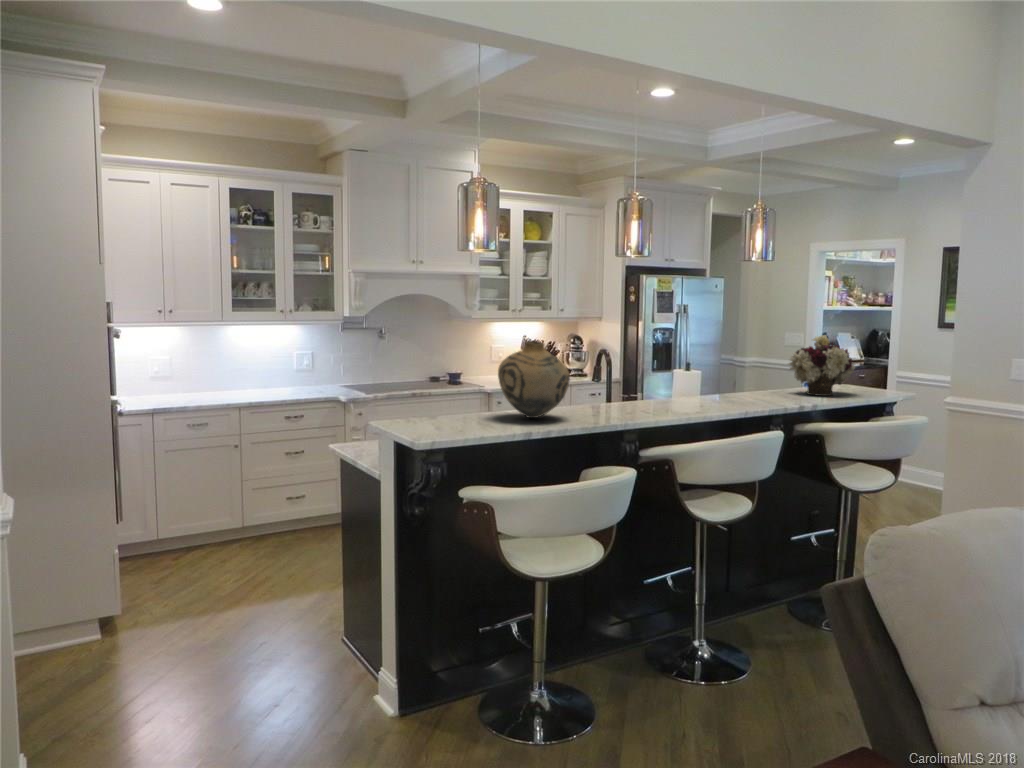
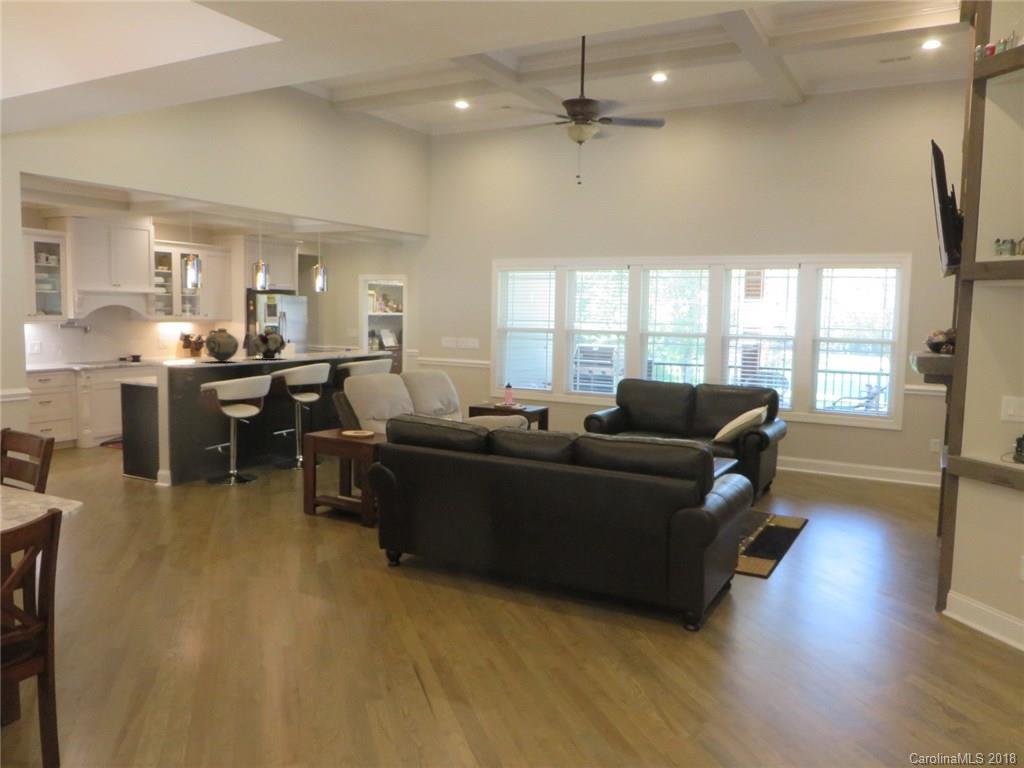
flower arrangement: present [788,335,855,396] -> present [251,327,286,360]

